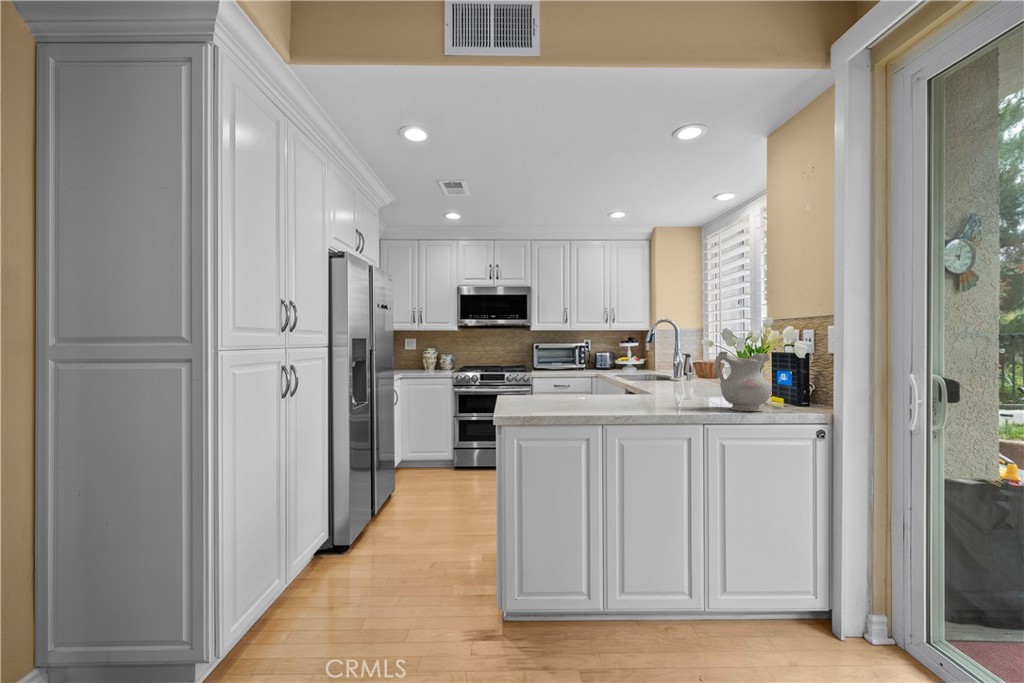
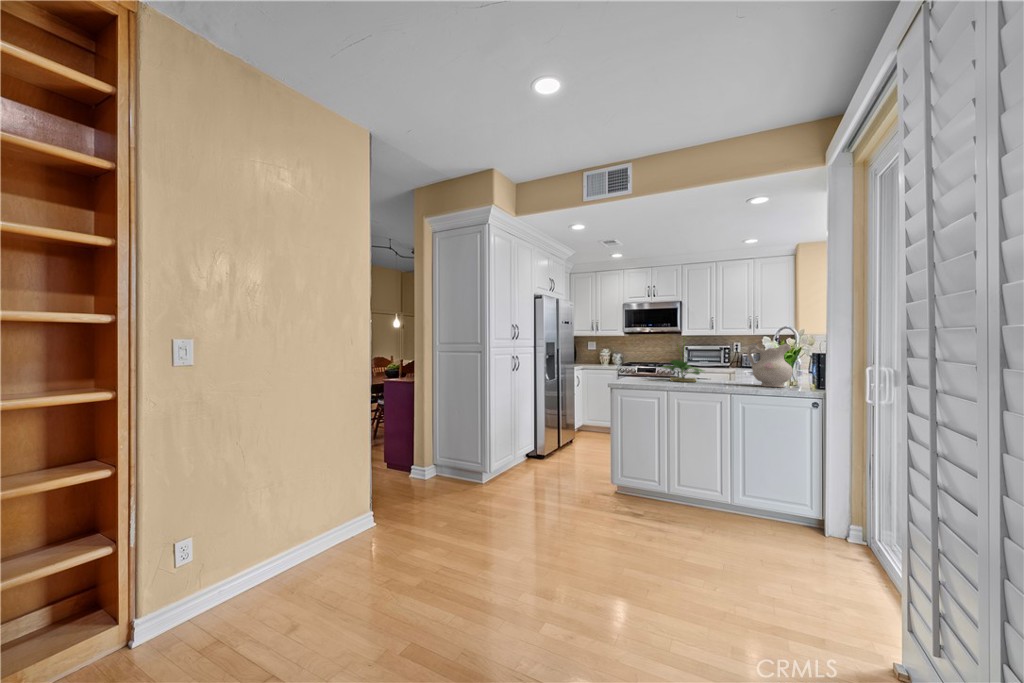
potted plant: none [582,338,667,408] -> present [664,346,703,382]

